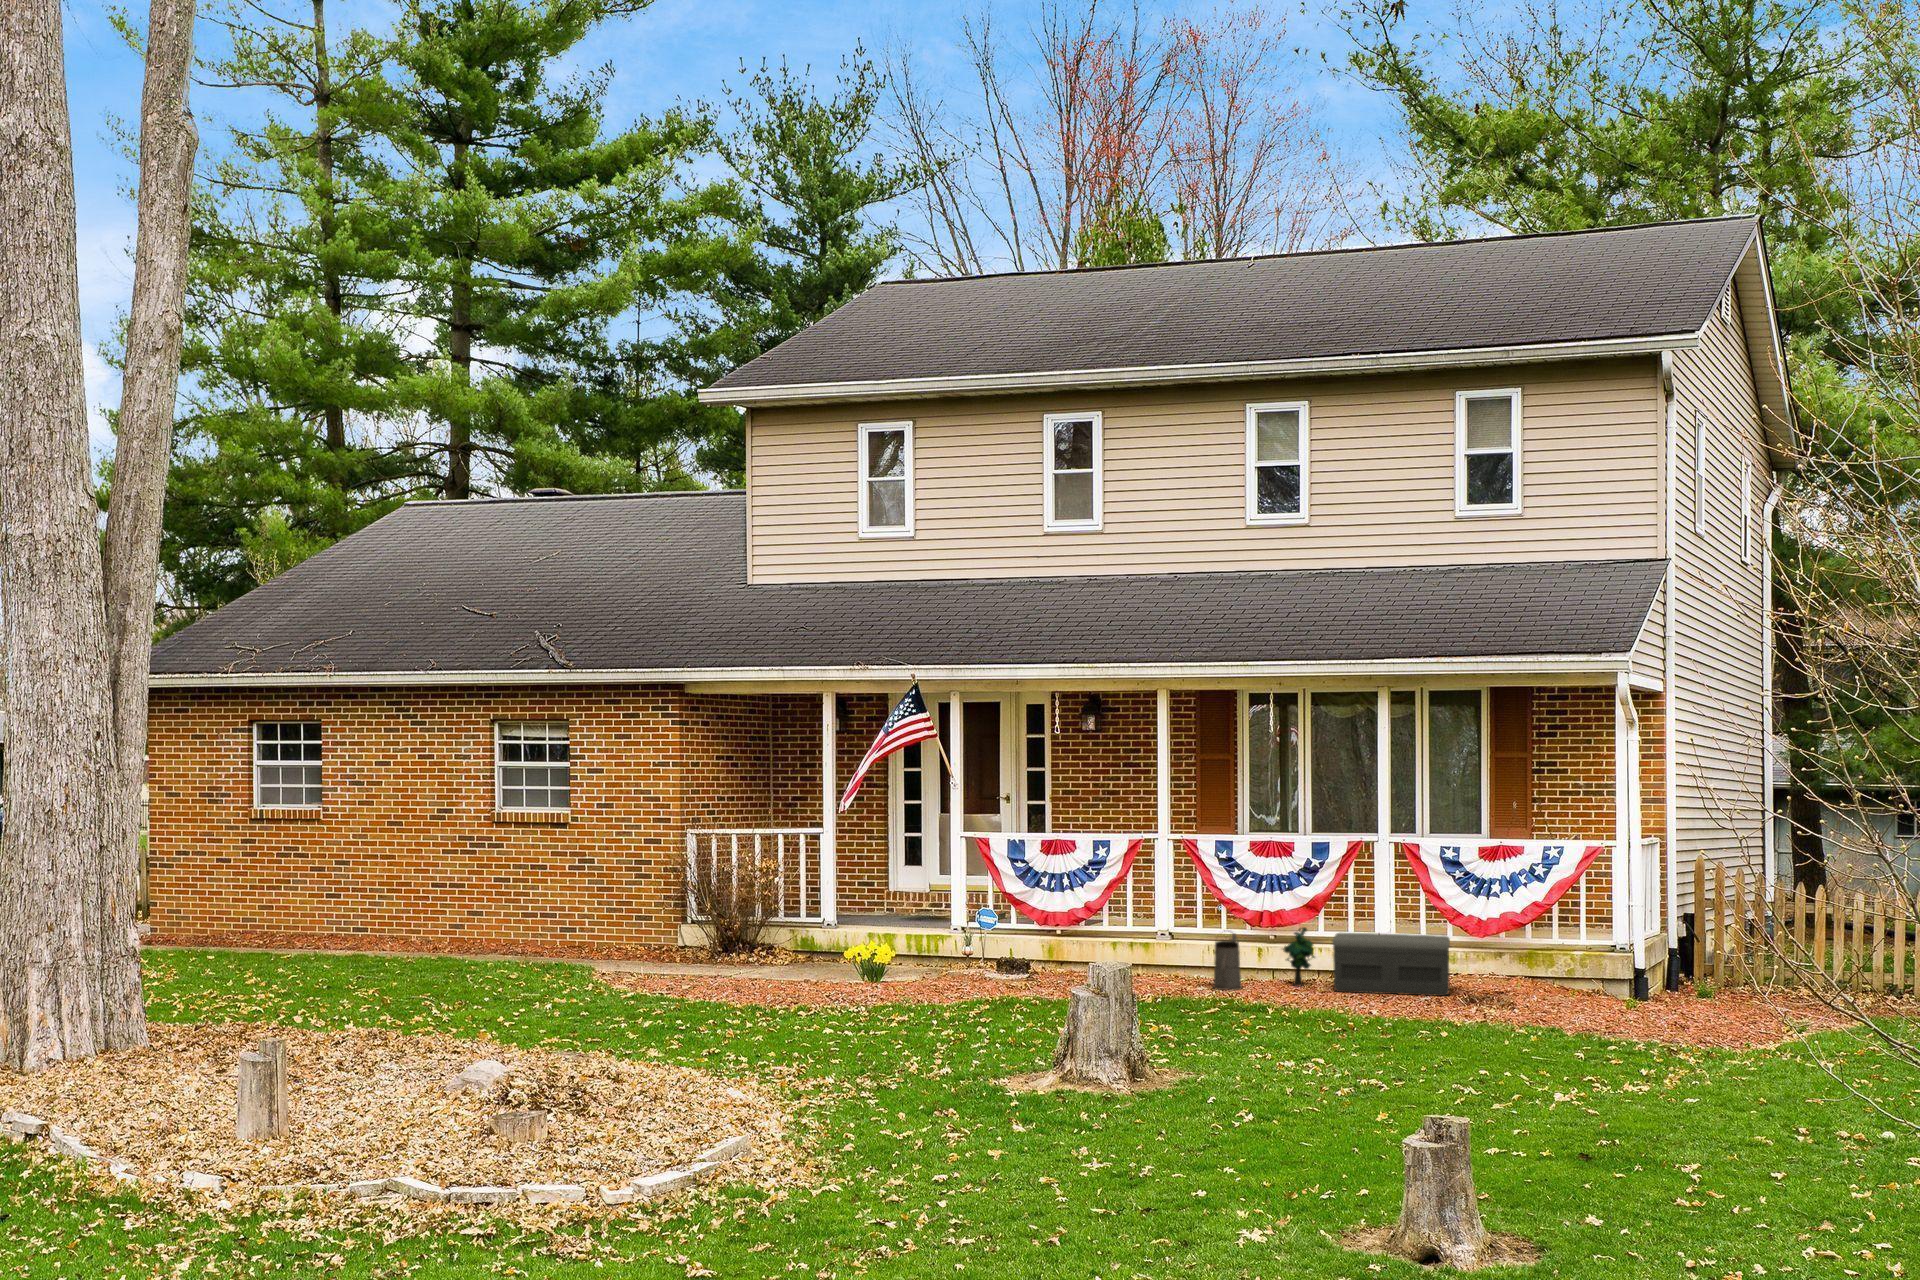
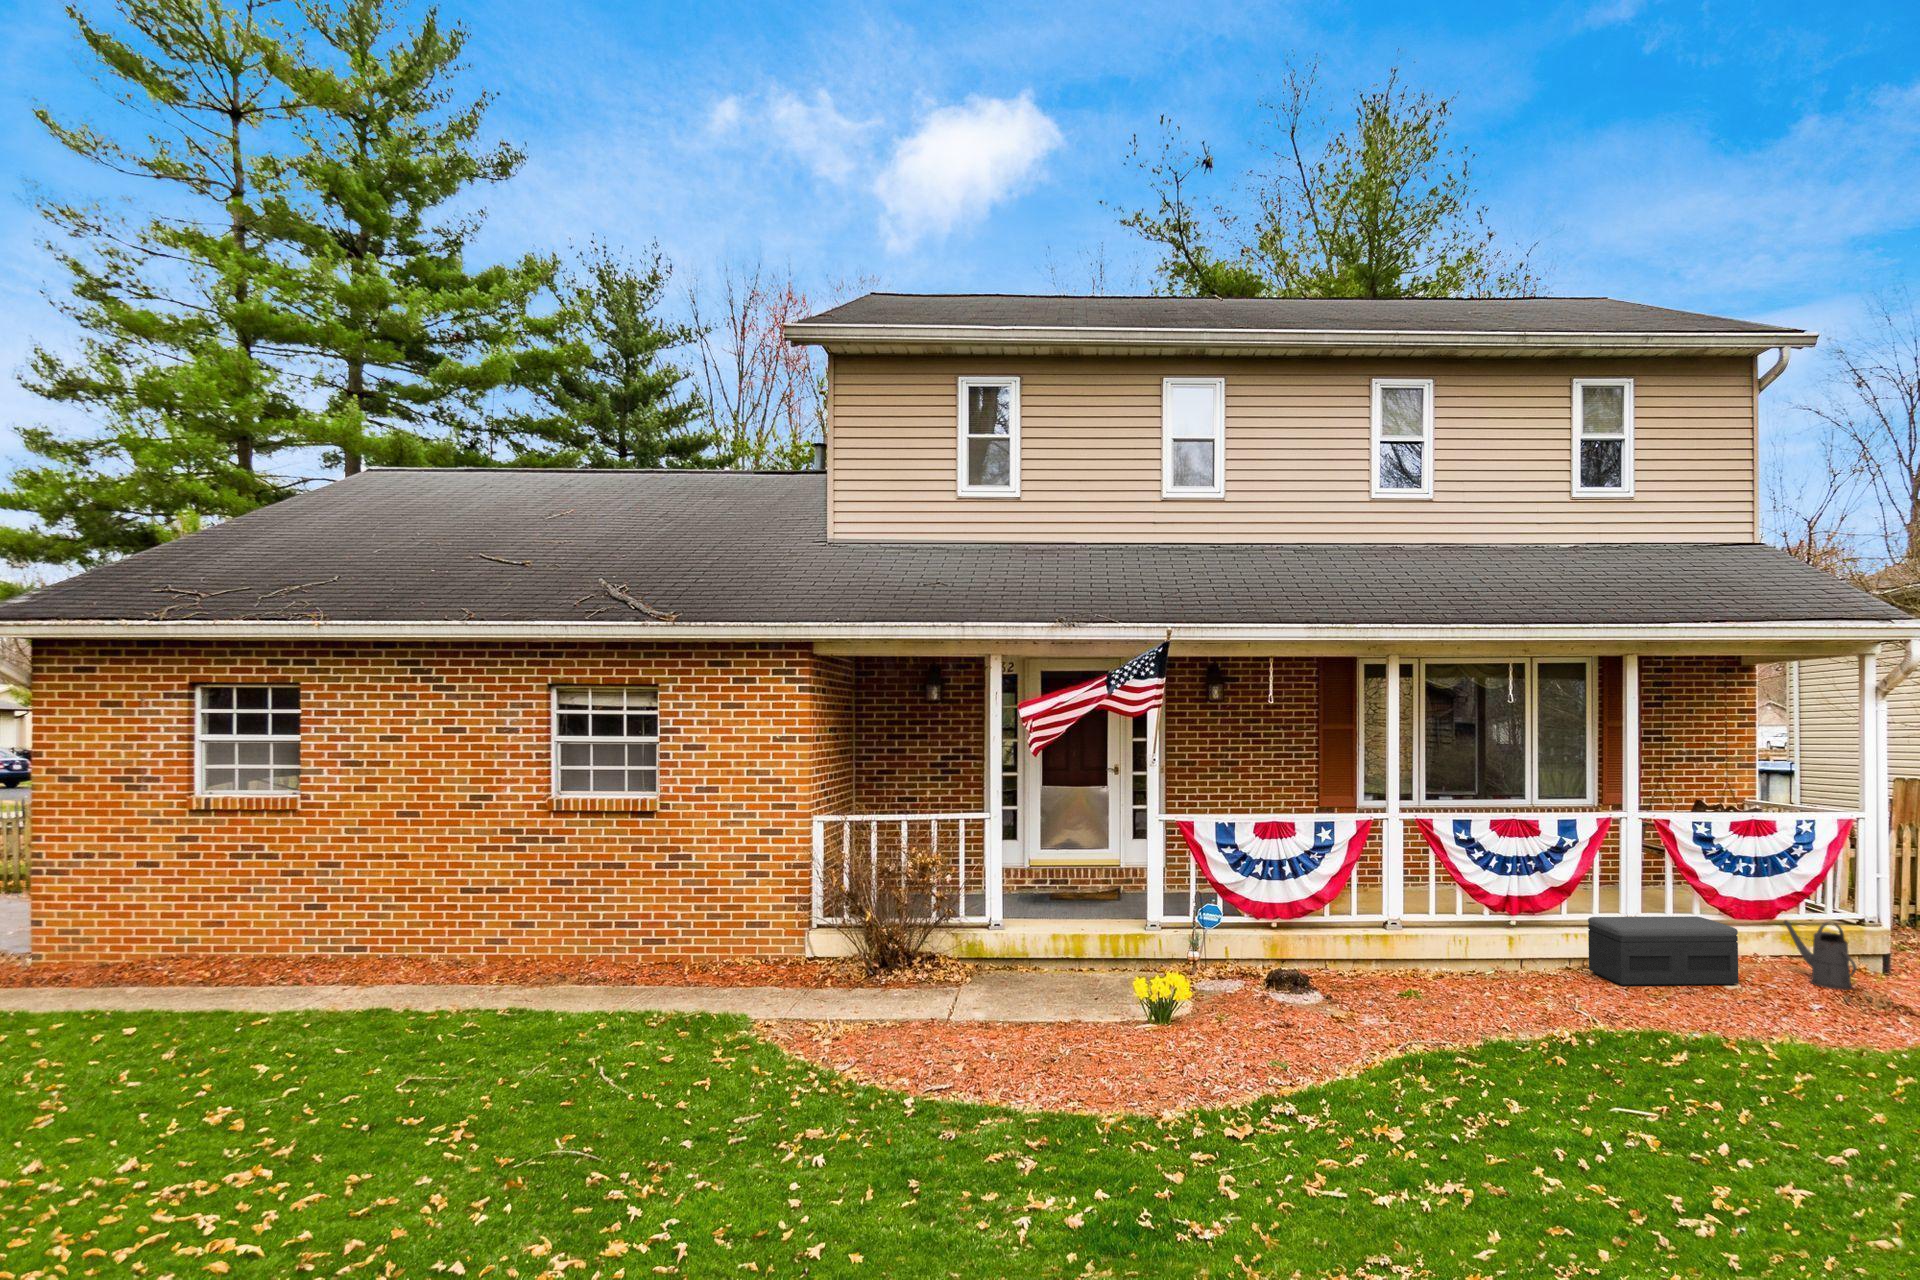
decorative plant: present [1283,927,1315,986] -> none [1537,913,1579,979]
watering can: present [1213,933,1242,991] -> present [1784,920,1856,990]

